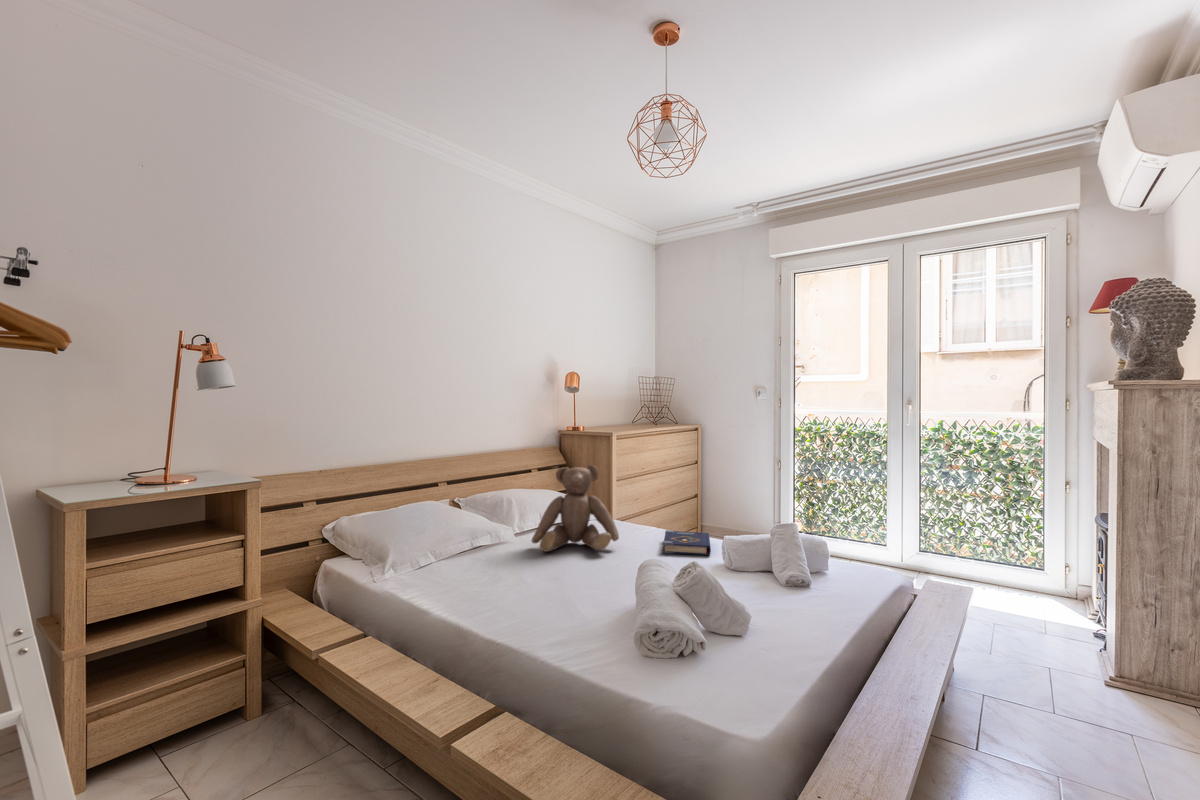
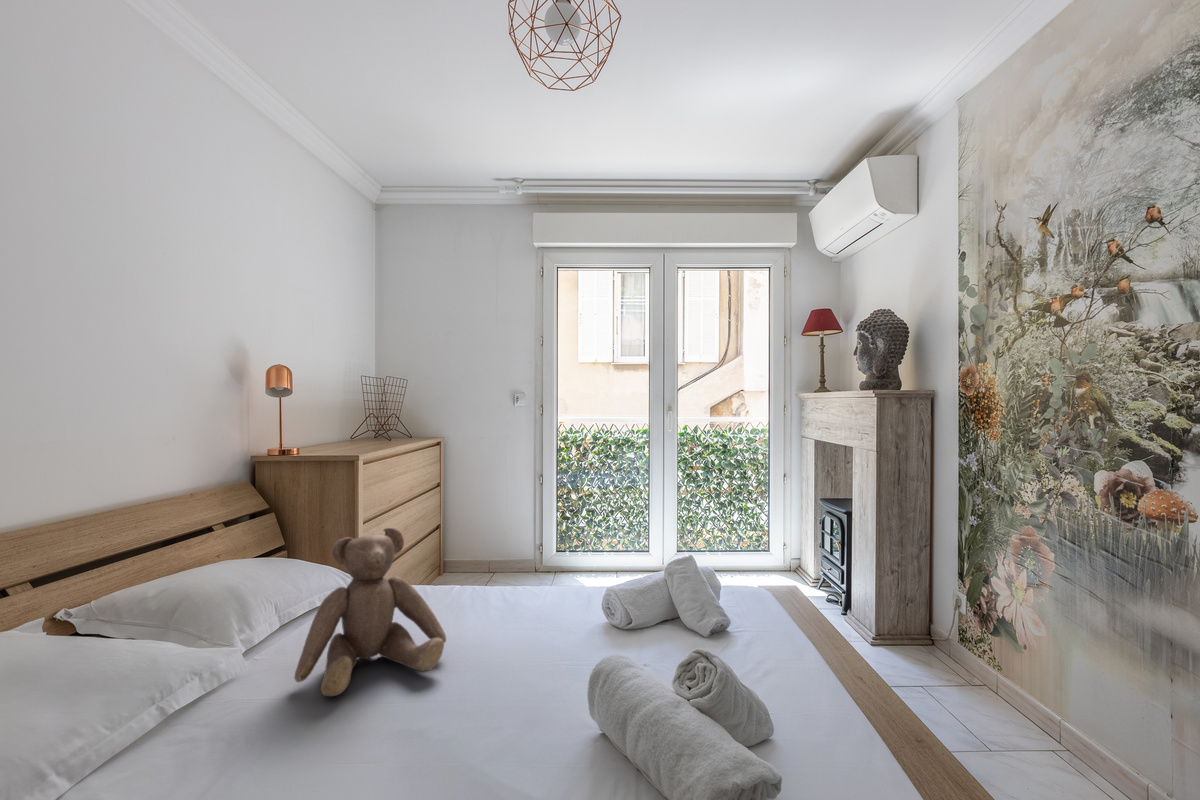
book: present [663,530,711,555] -> none [494,599,579,649]

